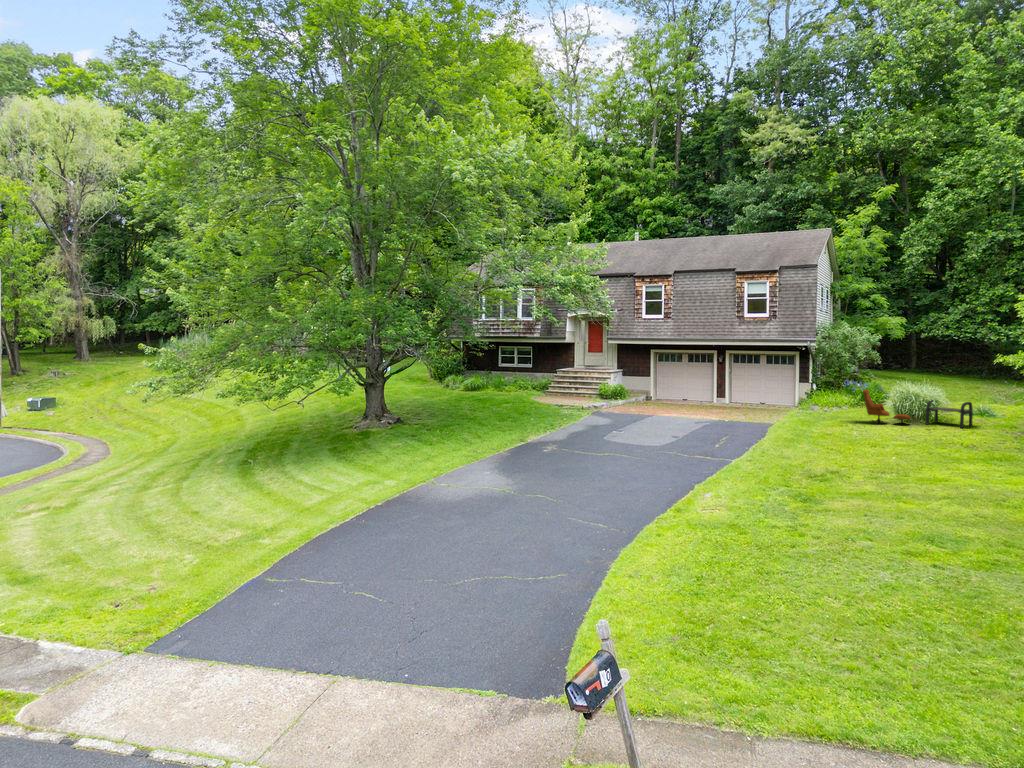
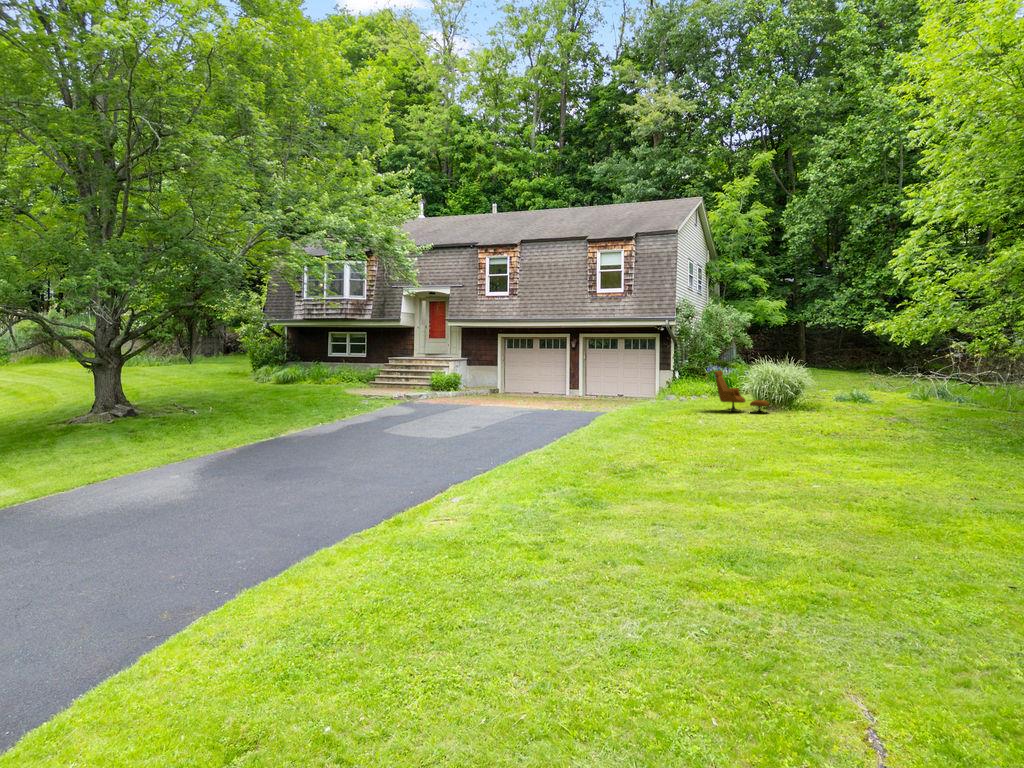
bench: present [925,400,973,428] -> none [787,381,840,416]

